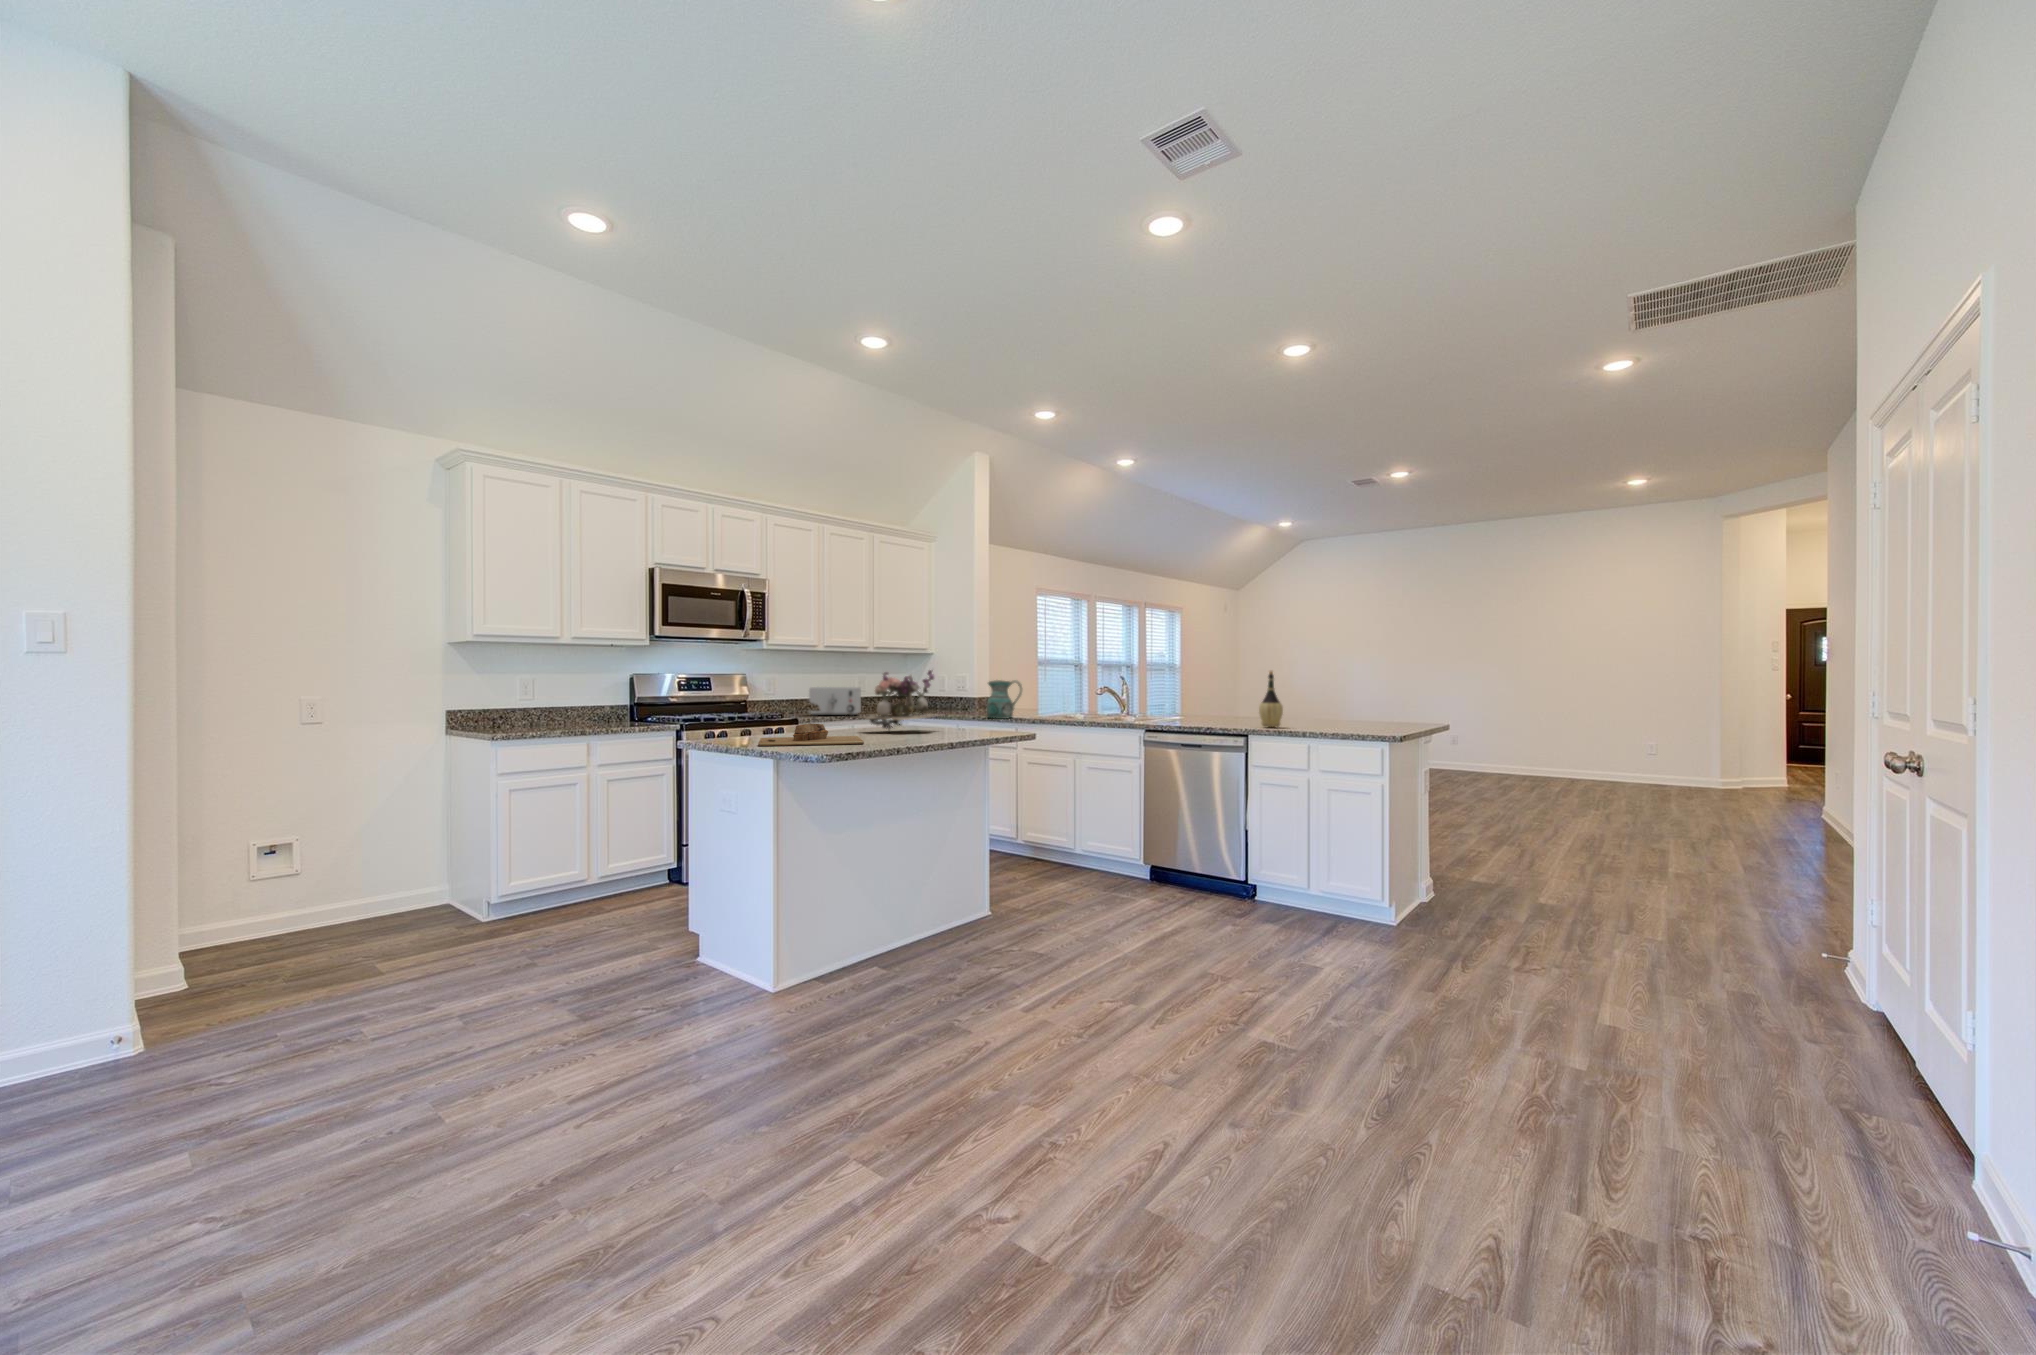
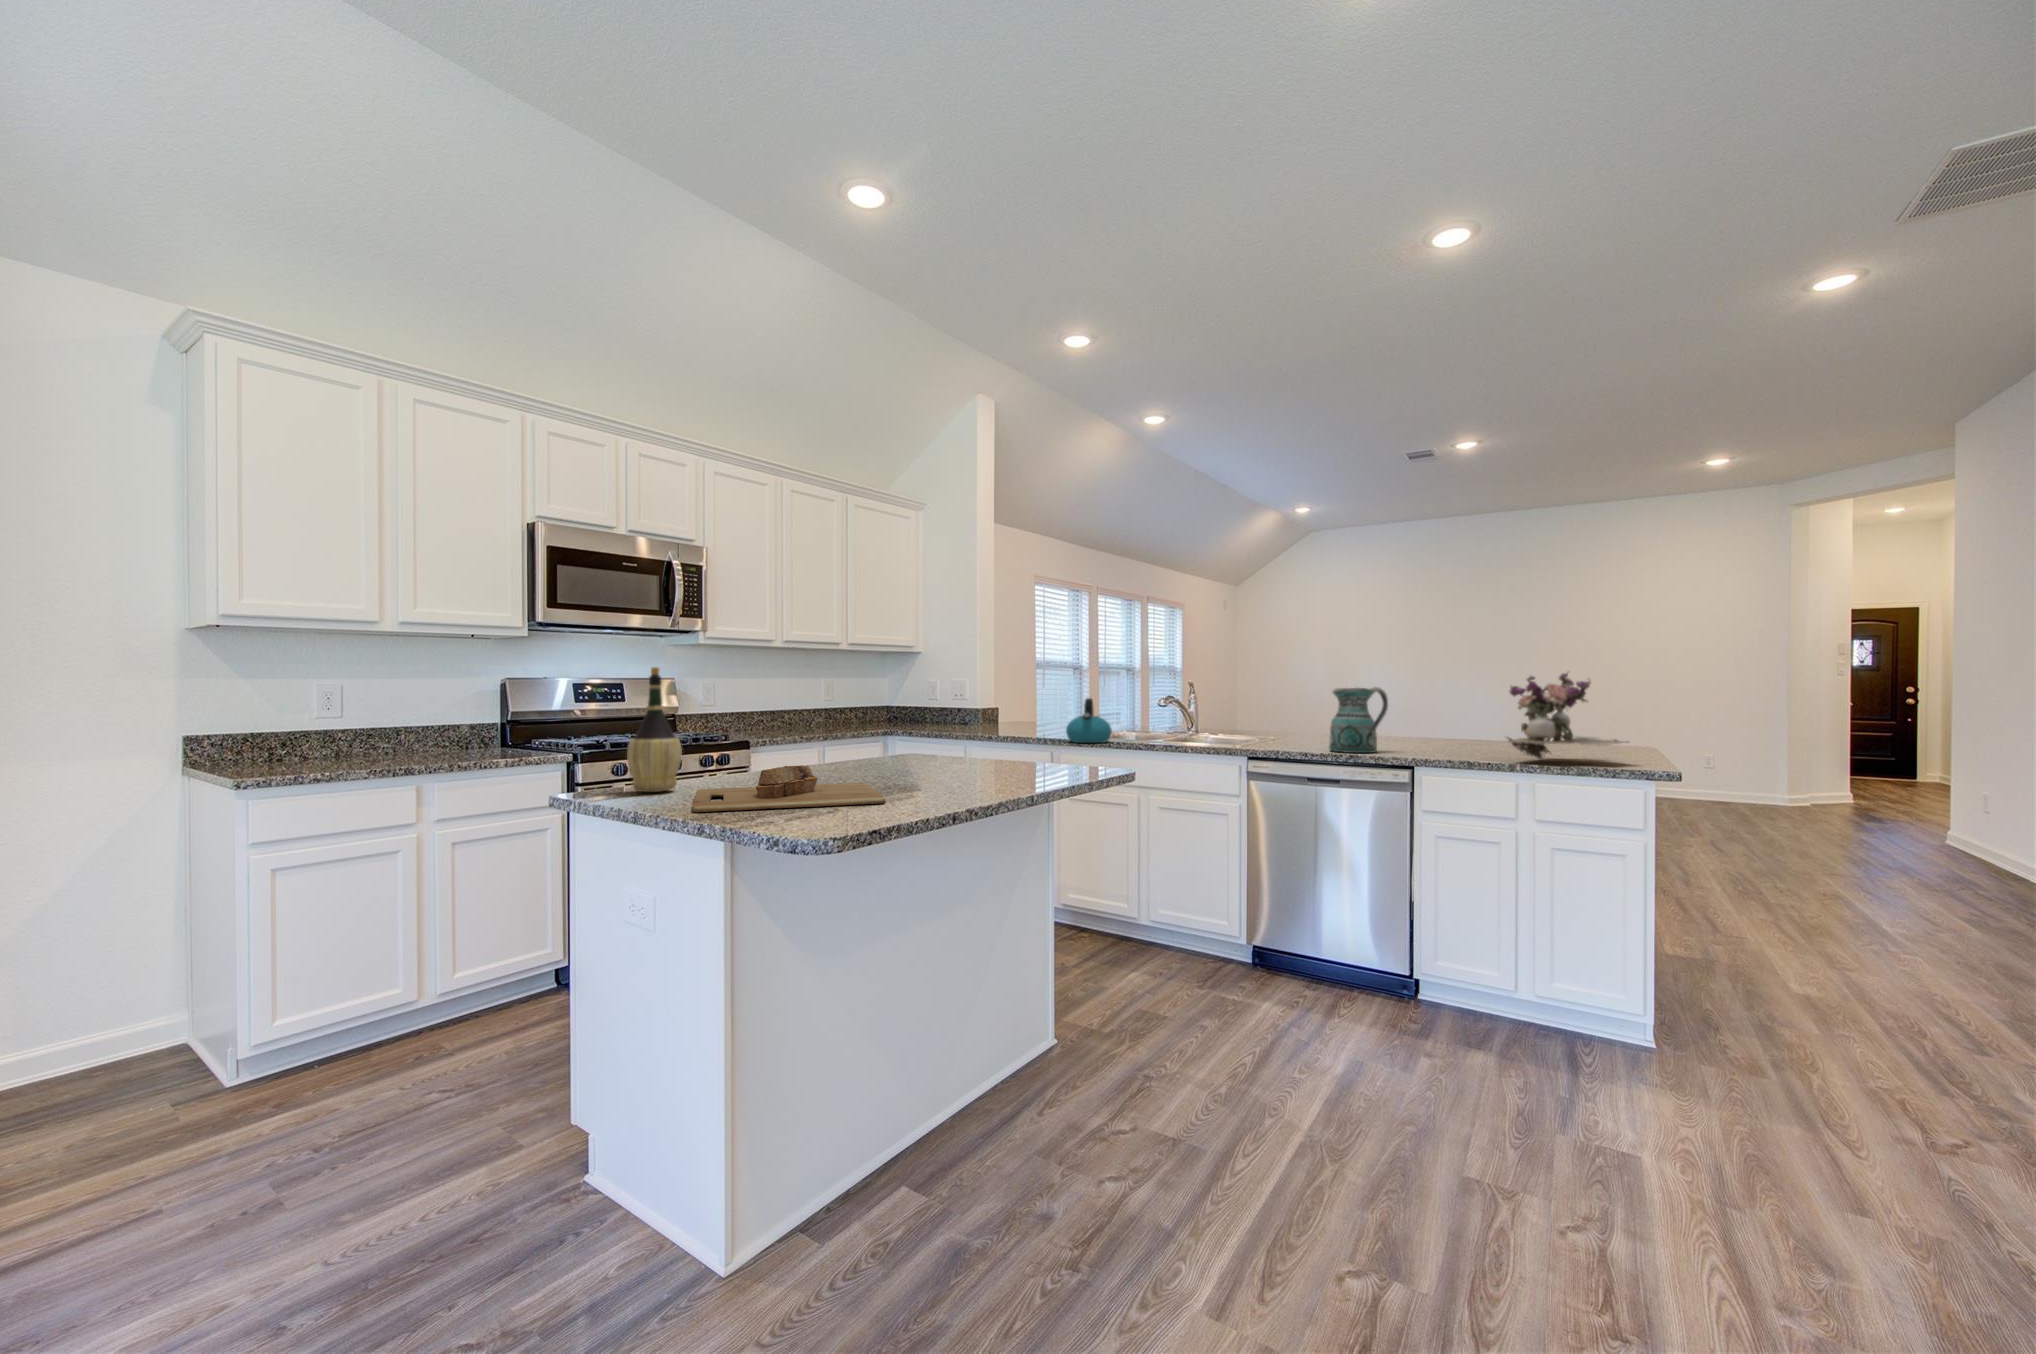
flower arrangement: present [866,670,934,729] -> present [1508,673,1627,760]
wine bottle: present [1259,671,1283,727] -> present [627,667,682,792]
ceramic pitcher: present [987,680,1022,719] -> present [1329,687,1388,753]
toaster: present [809,687,861,716] -> none [763,697,832,735]
kettle: none [1027,688,1060,721] -> present [1066,698,1112,743]

